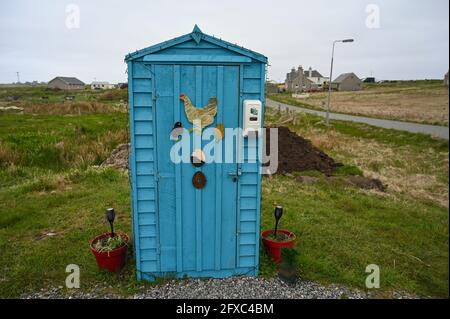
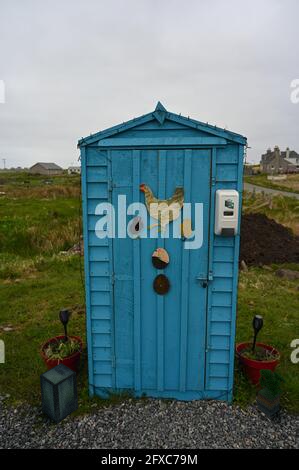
storage box: none [93,252,128,302] -> present [40,363,78,423]

